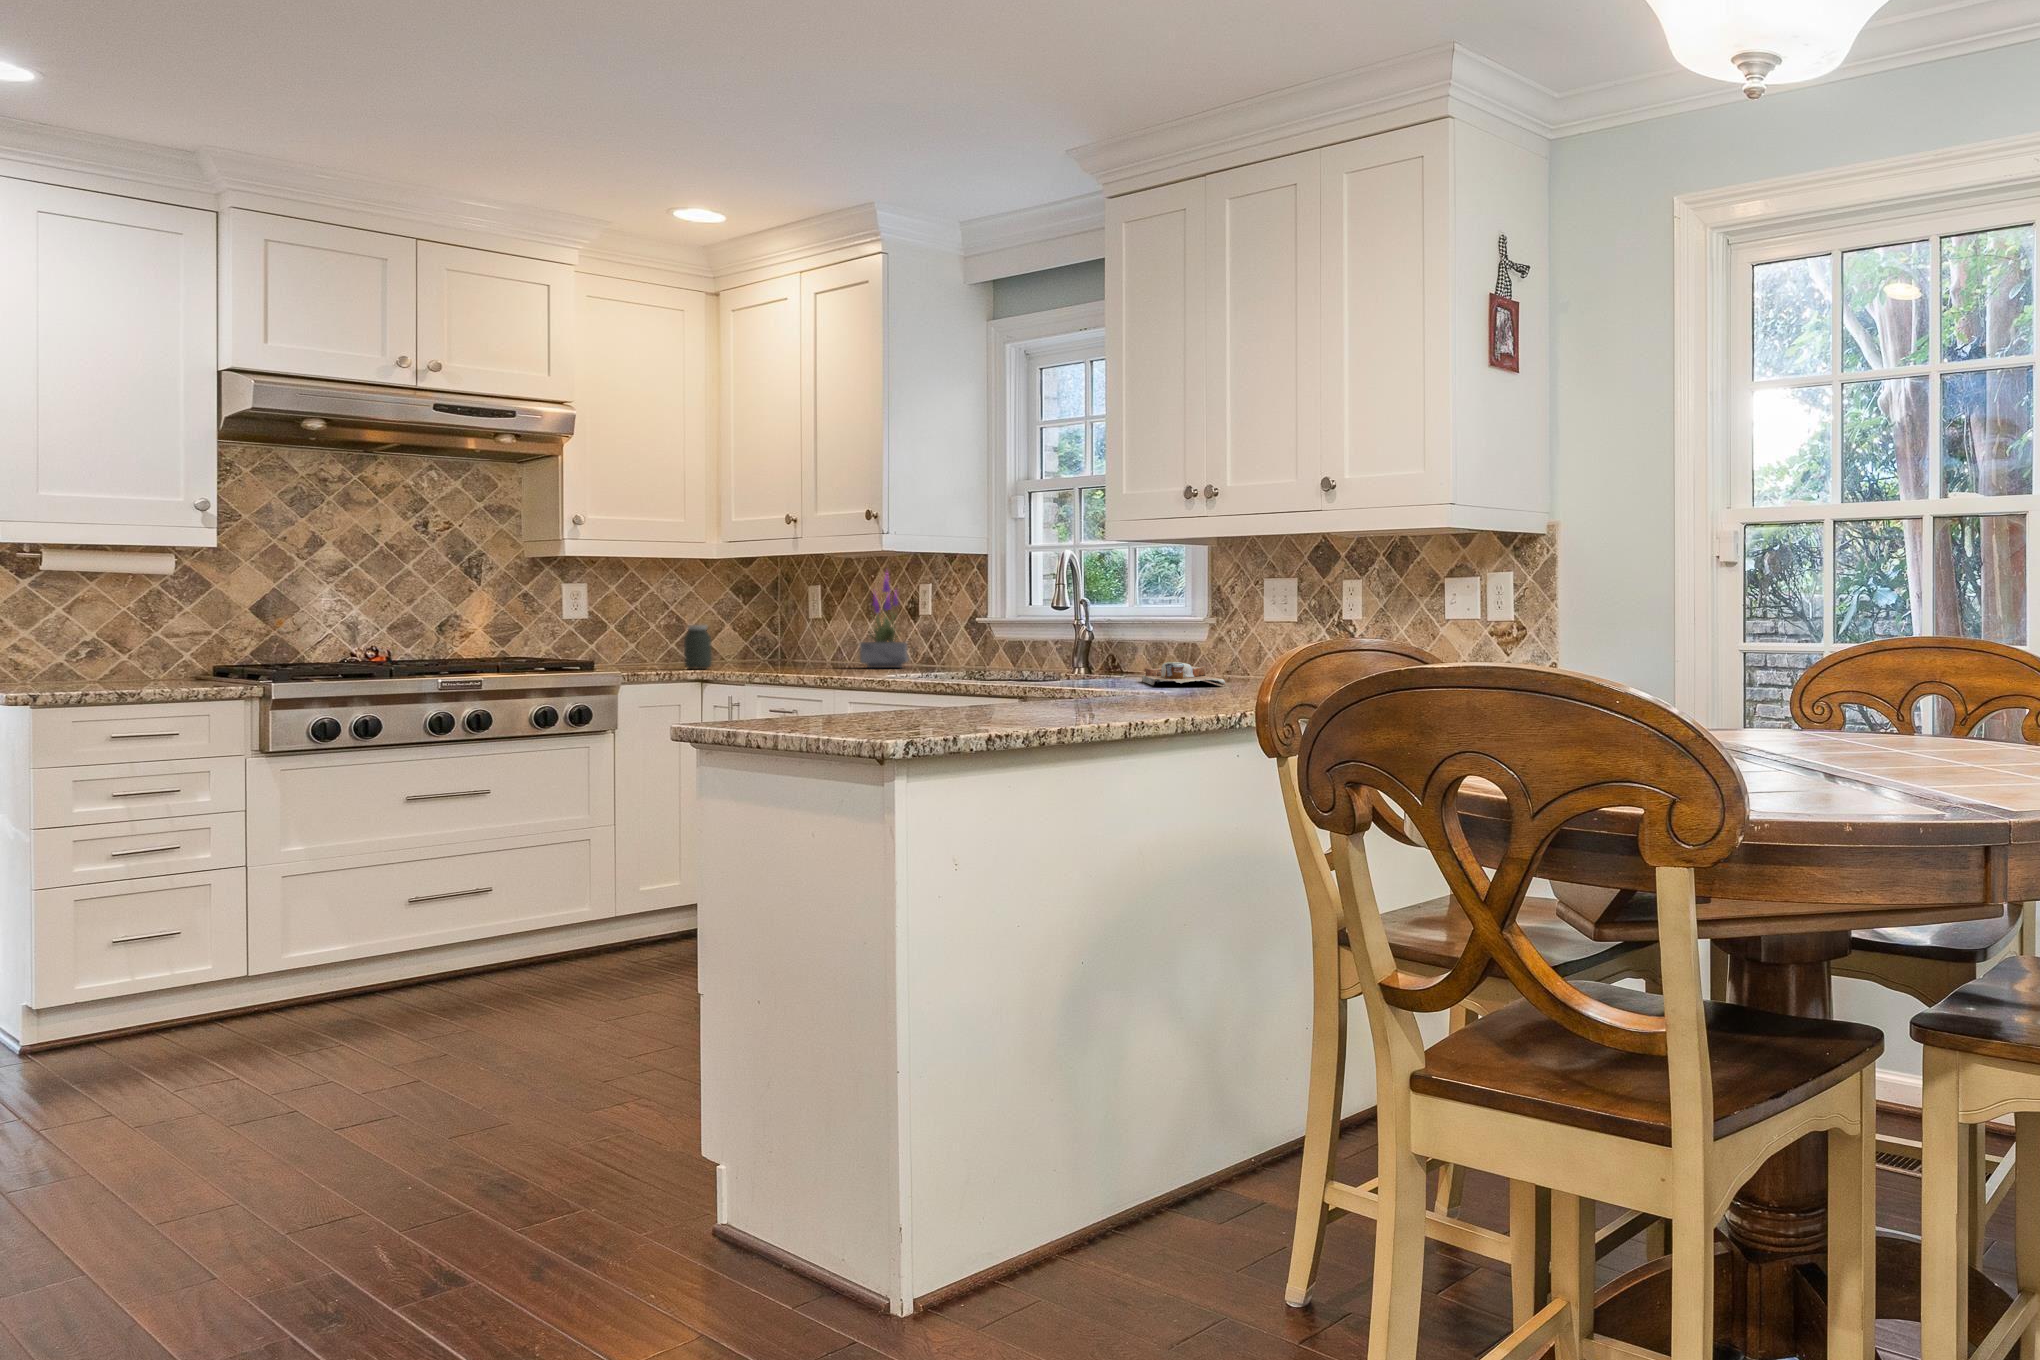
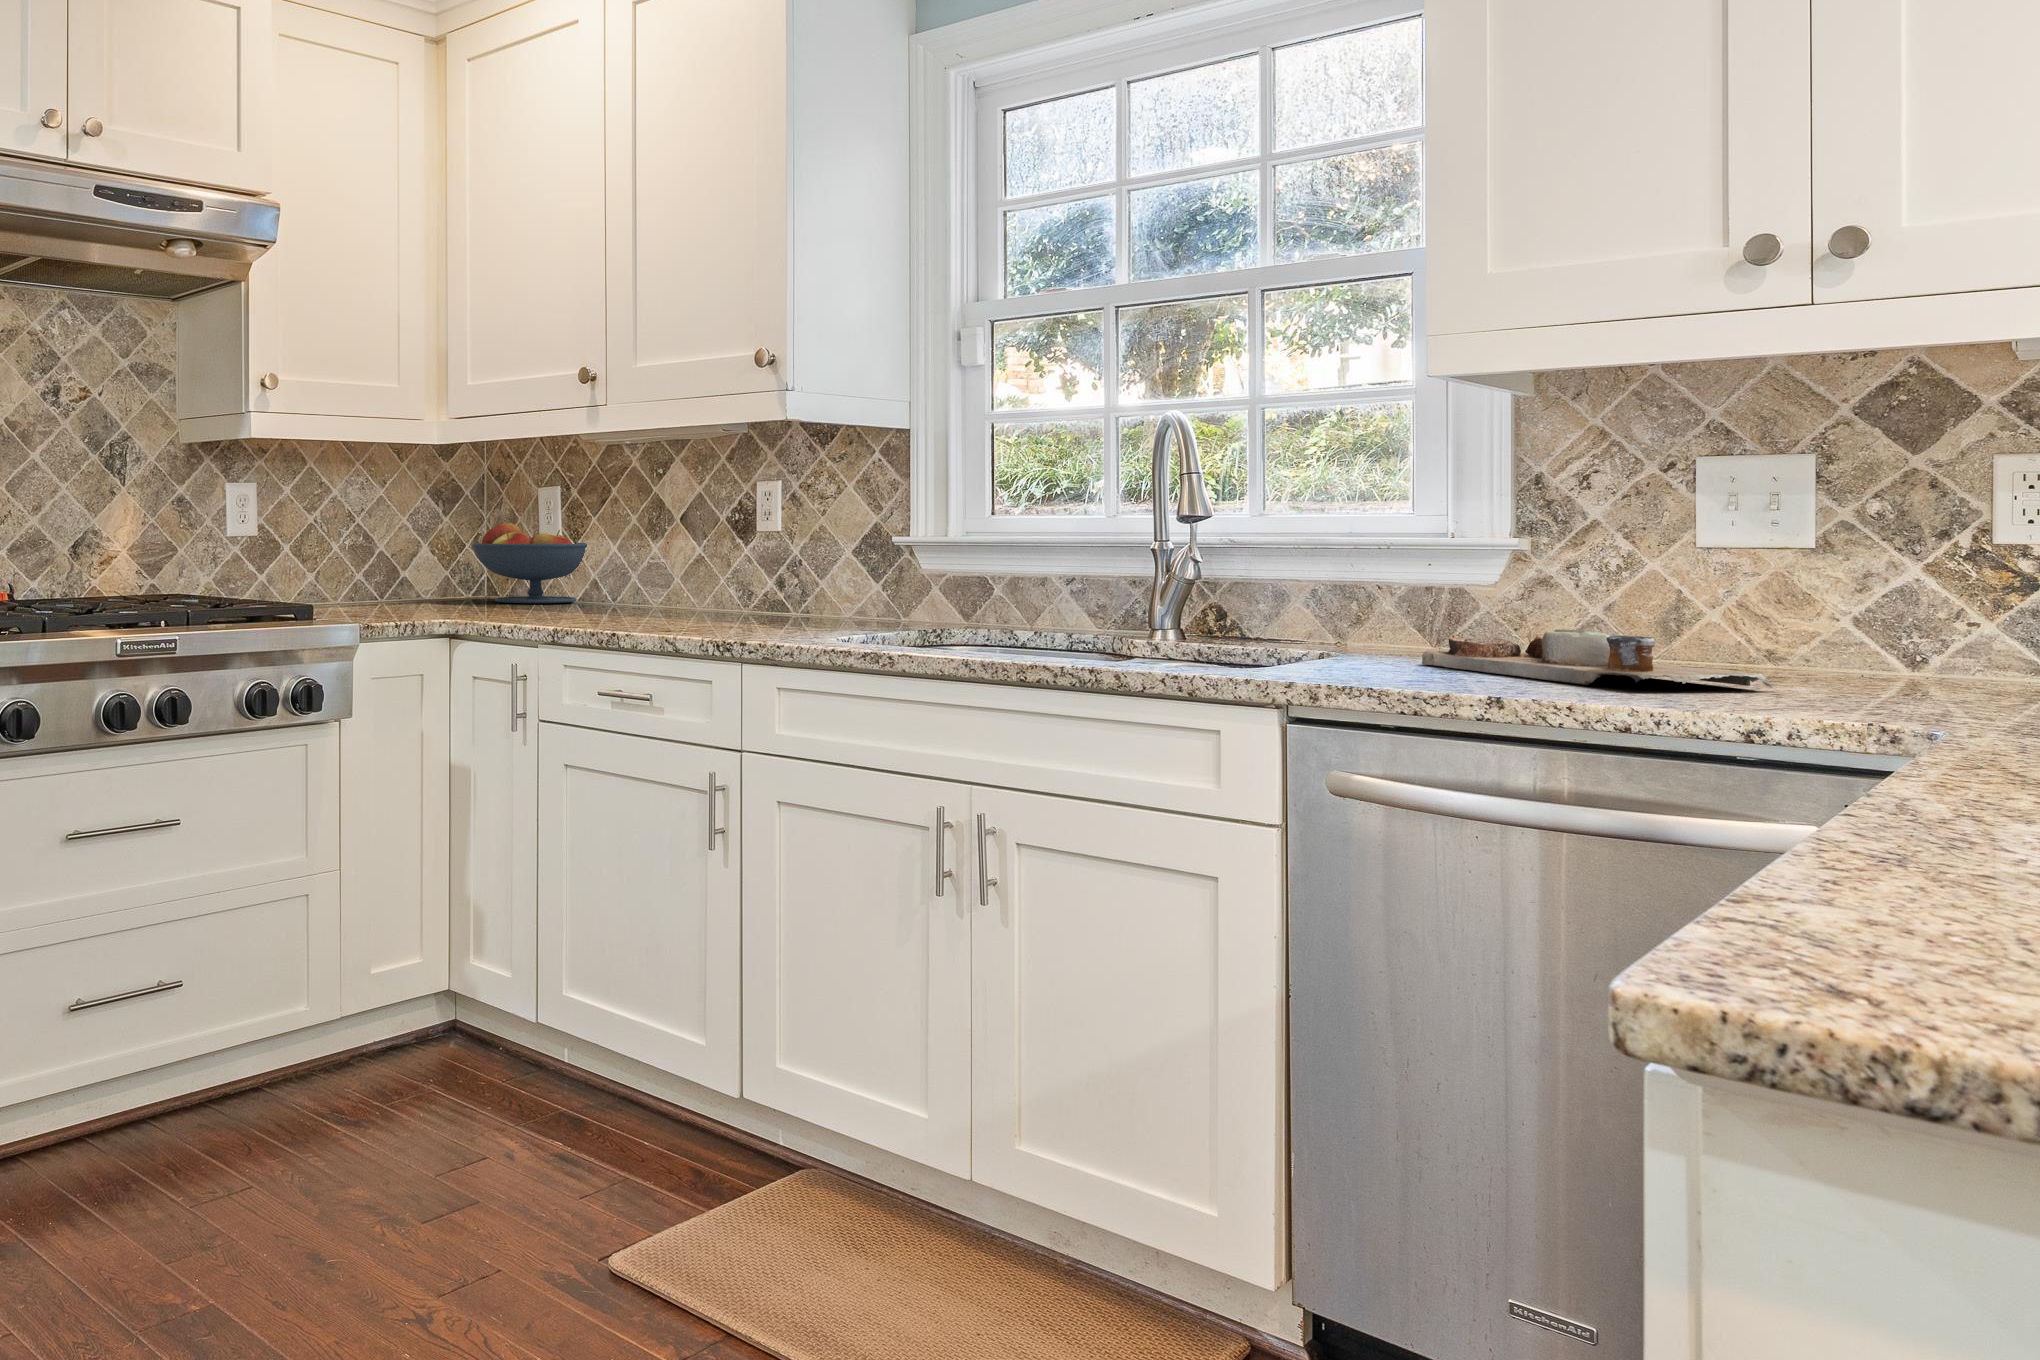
potted plant: present [860,573,909,668] -> none [671,455,753,616]
fruit bowl: none [755,611,847,664] -> present [473,523,587,603]
jar: present [684,625,712,669] -> none [420,545,458,615]

